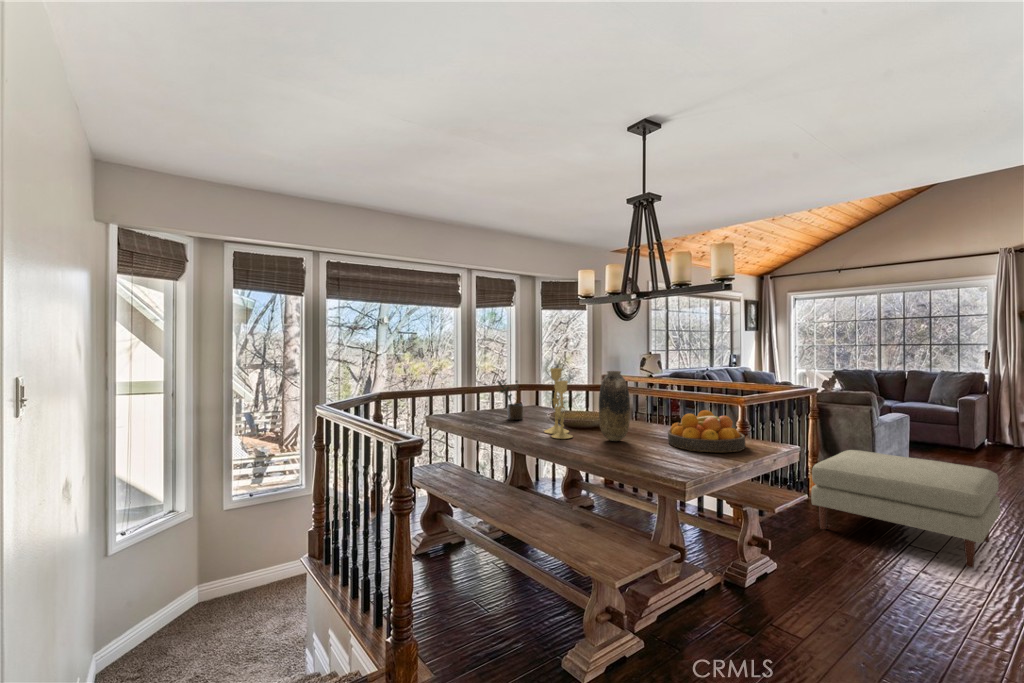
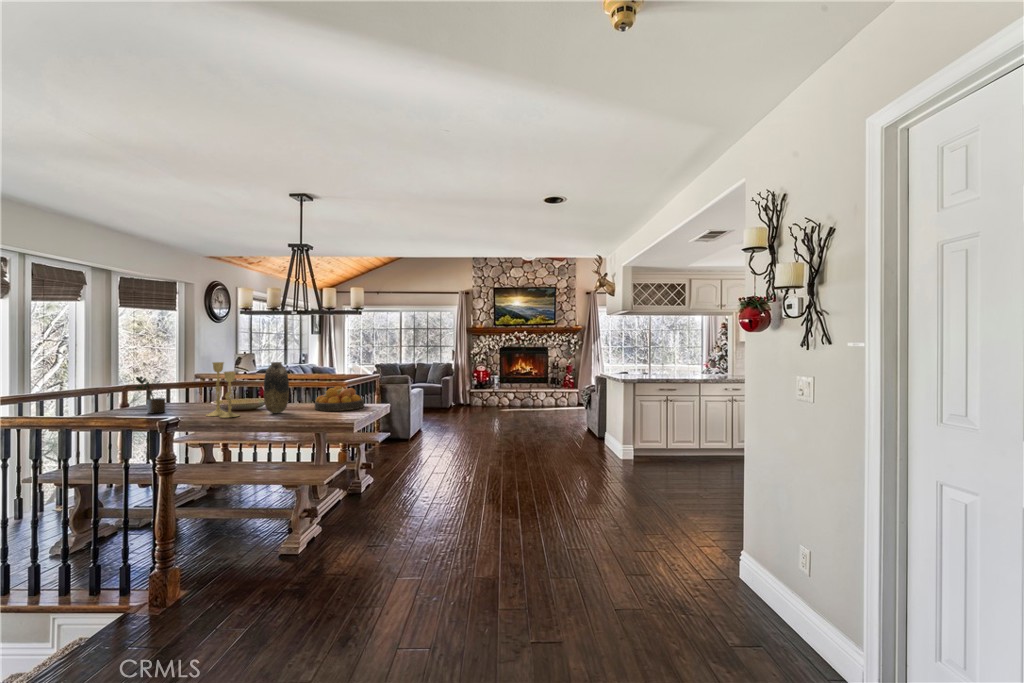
ottoman: present [811,450,1000,568] -> none [383,409,465,460]

